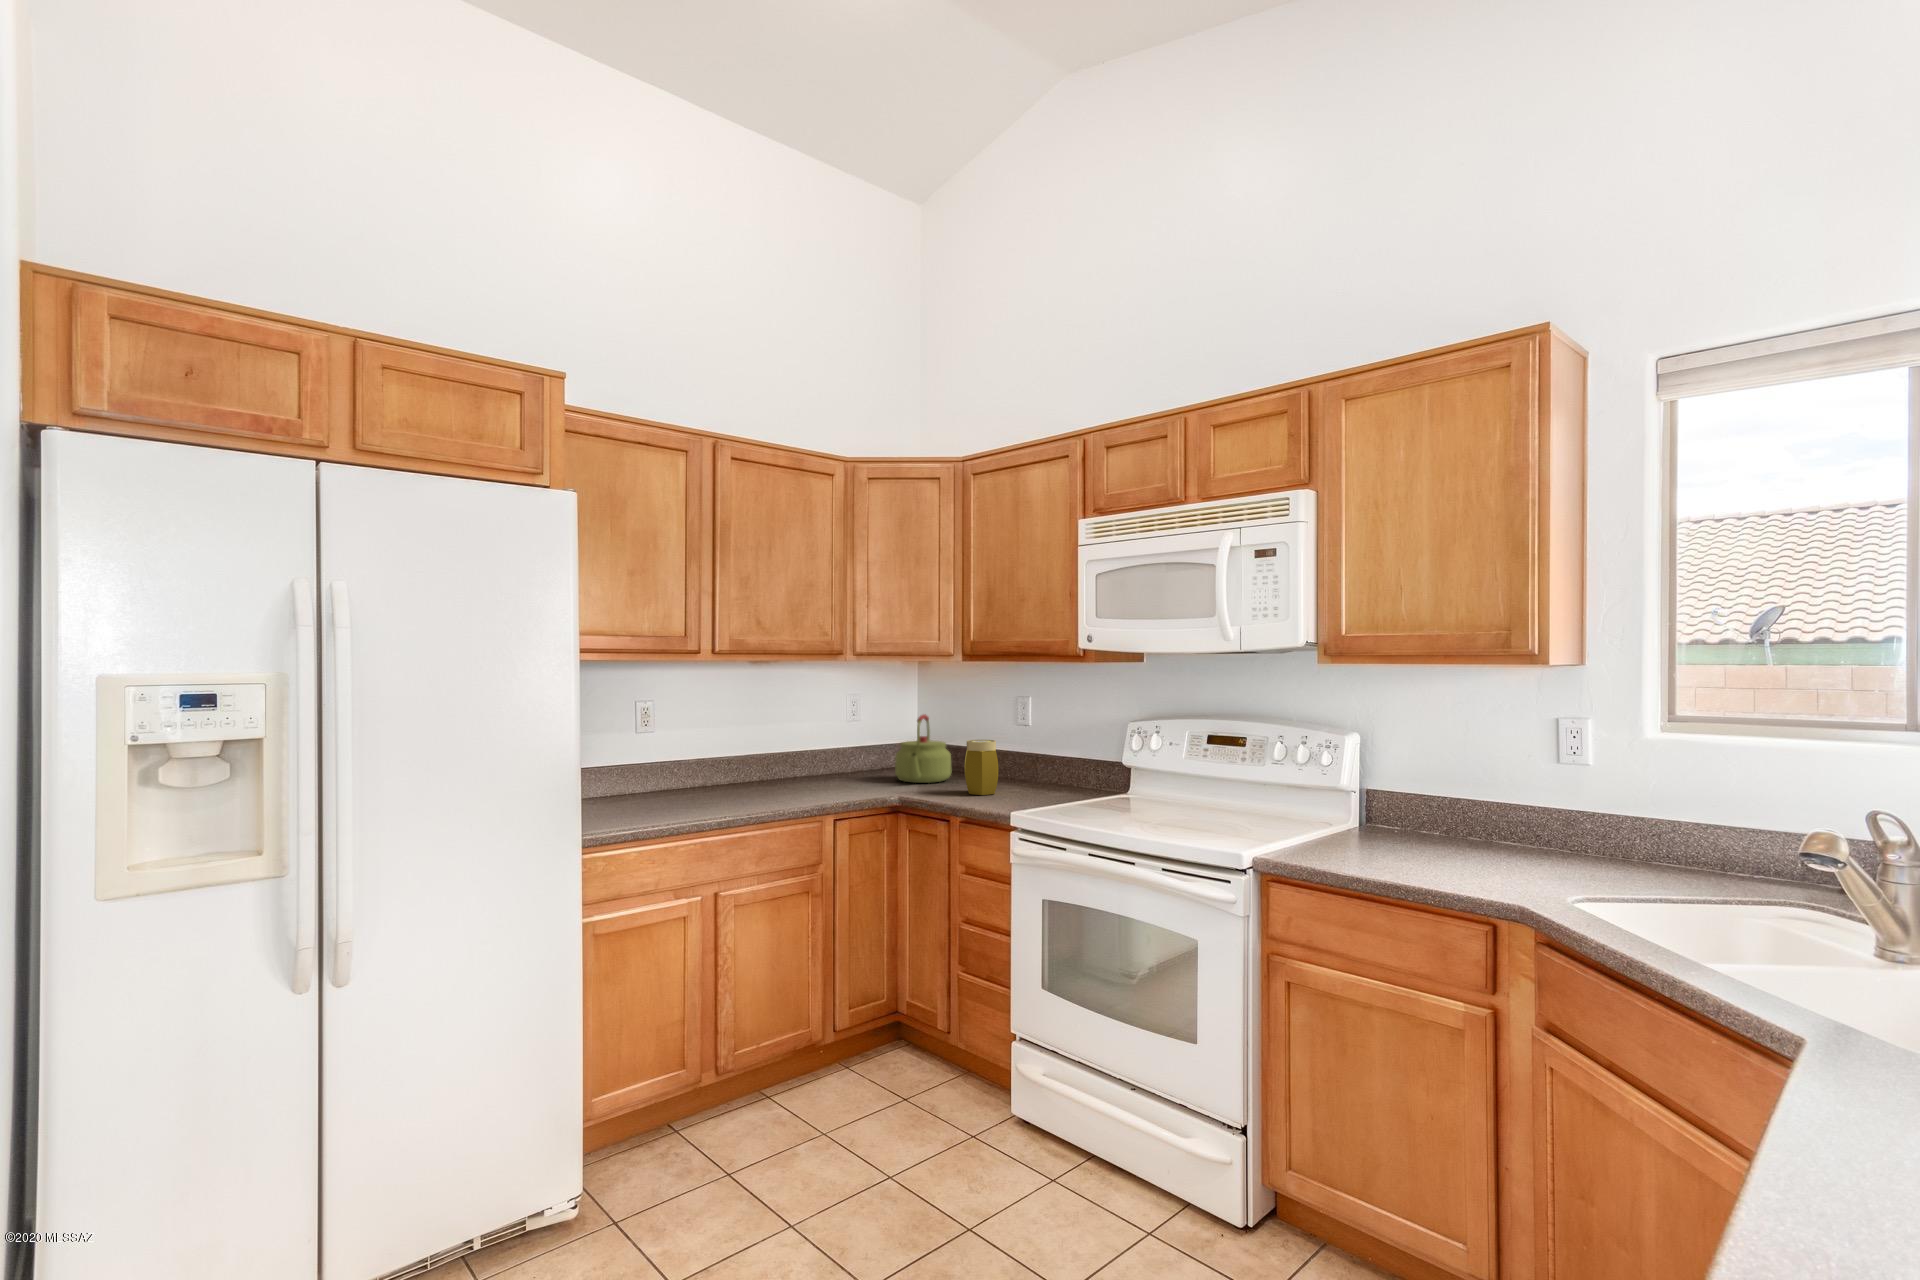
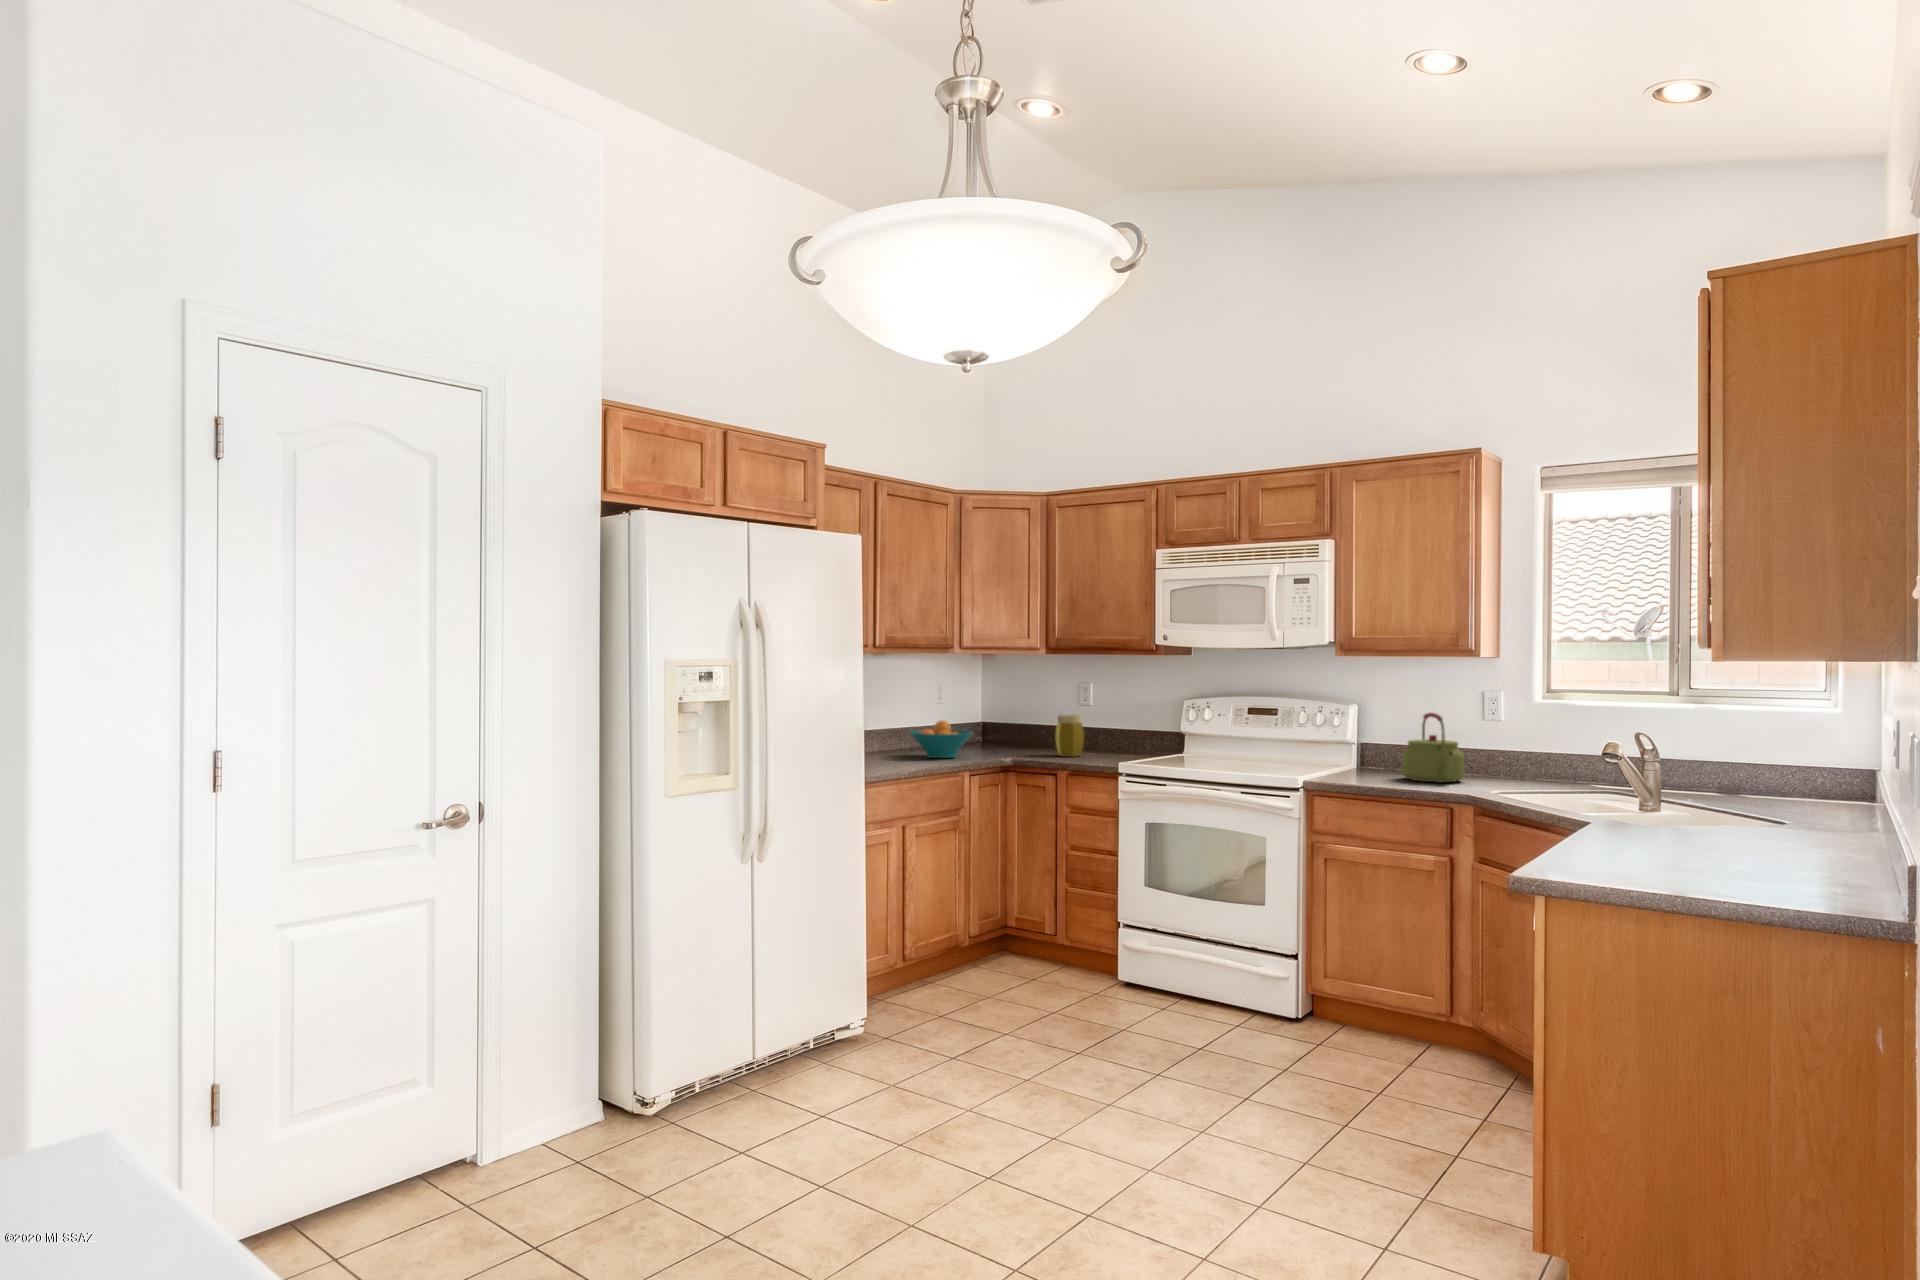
kettle: present [895,714,952,783] -> present [1402,713,1464,782]
fruit bowl: none [771,746,853,795] -> present [911,720,973,758]

